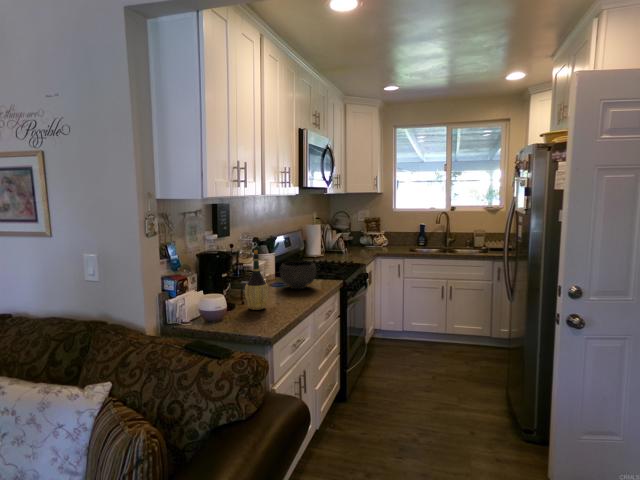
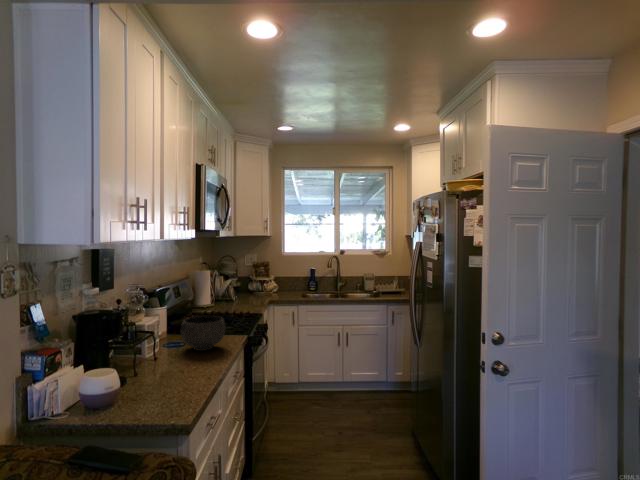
wine bottle: present [245,250,269,310] -> none [146,308,178,385]

